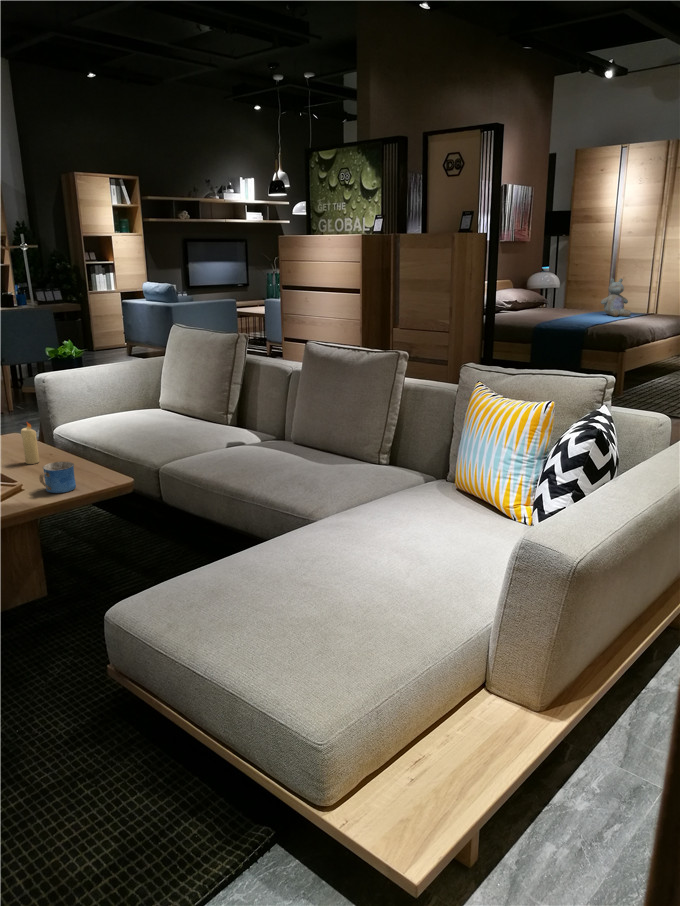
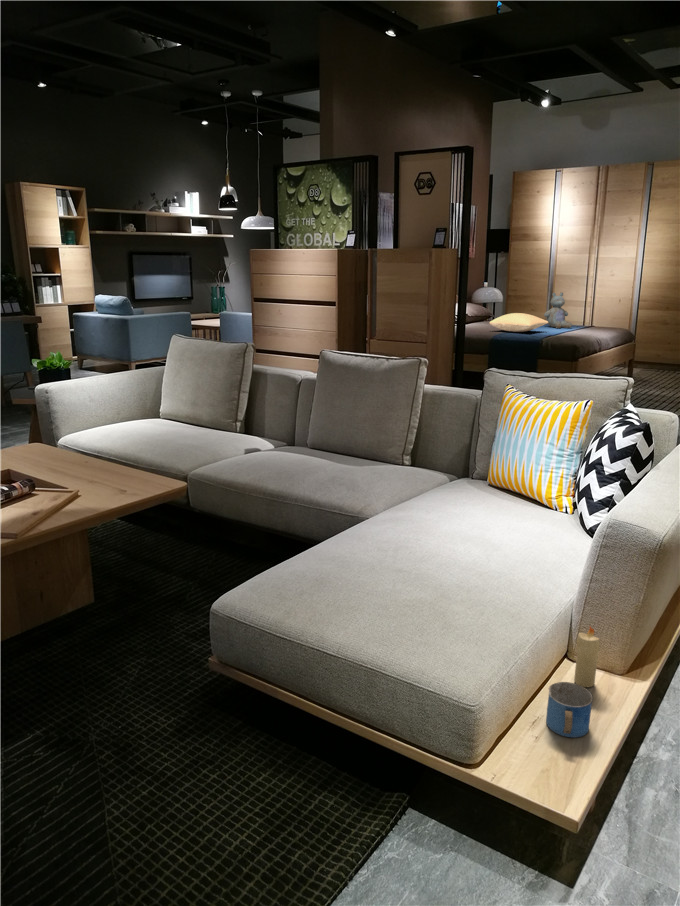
pillow: none [537,301,602,321] -> present [490,313,548,332]
candle: present [21,423,39,464] -> present [574,627,600,687]
mug: present [39,462,76,493] -> present [546,682,593,738]

